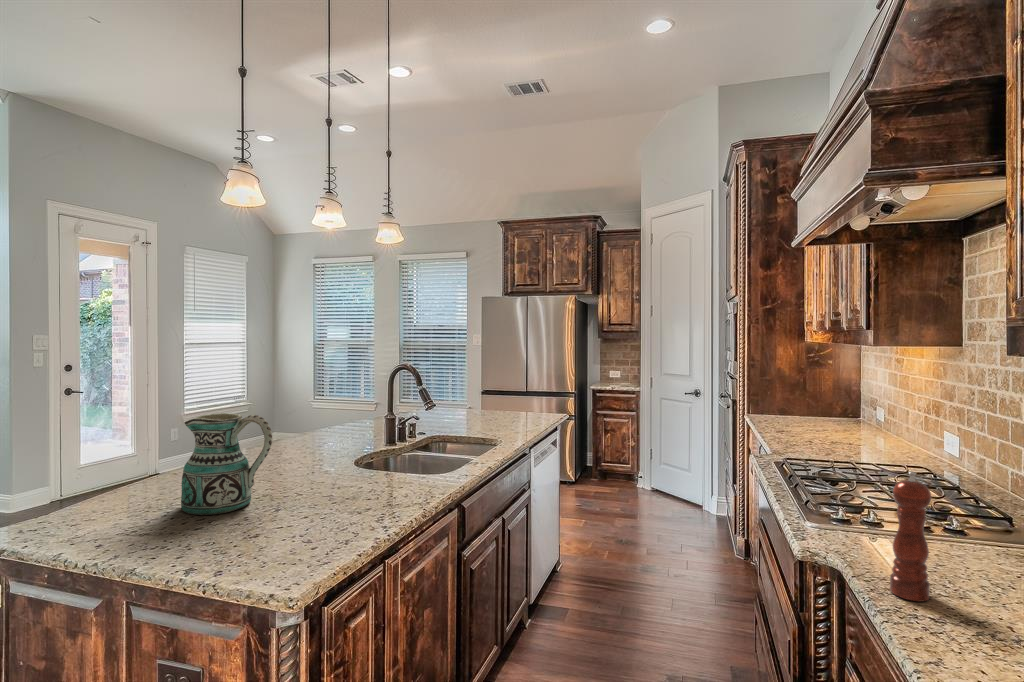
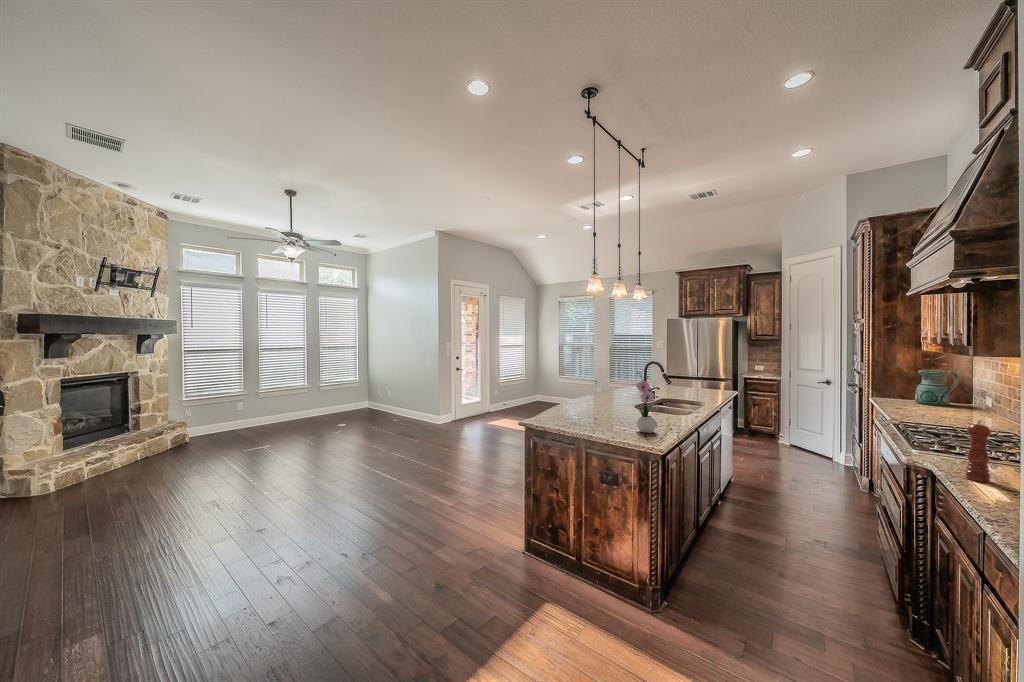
flower arrangement: none [289,388,352,533] -> present [636,372,658,433]
ceramic pitcher: present [181,413,272,515] -> present [915,370,959,406]

